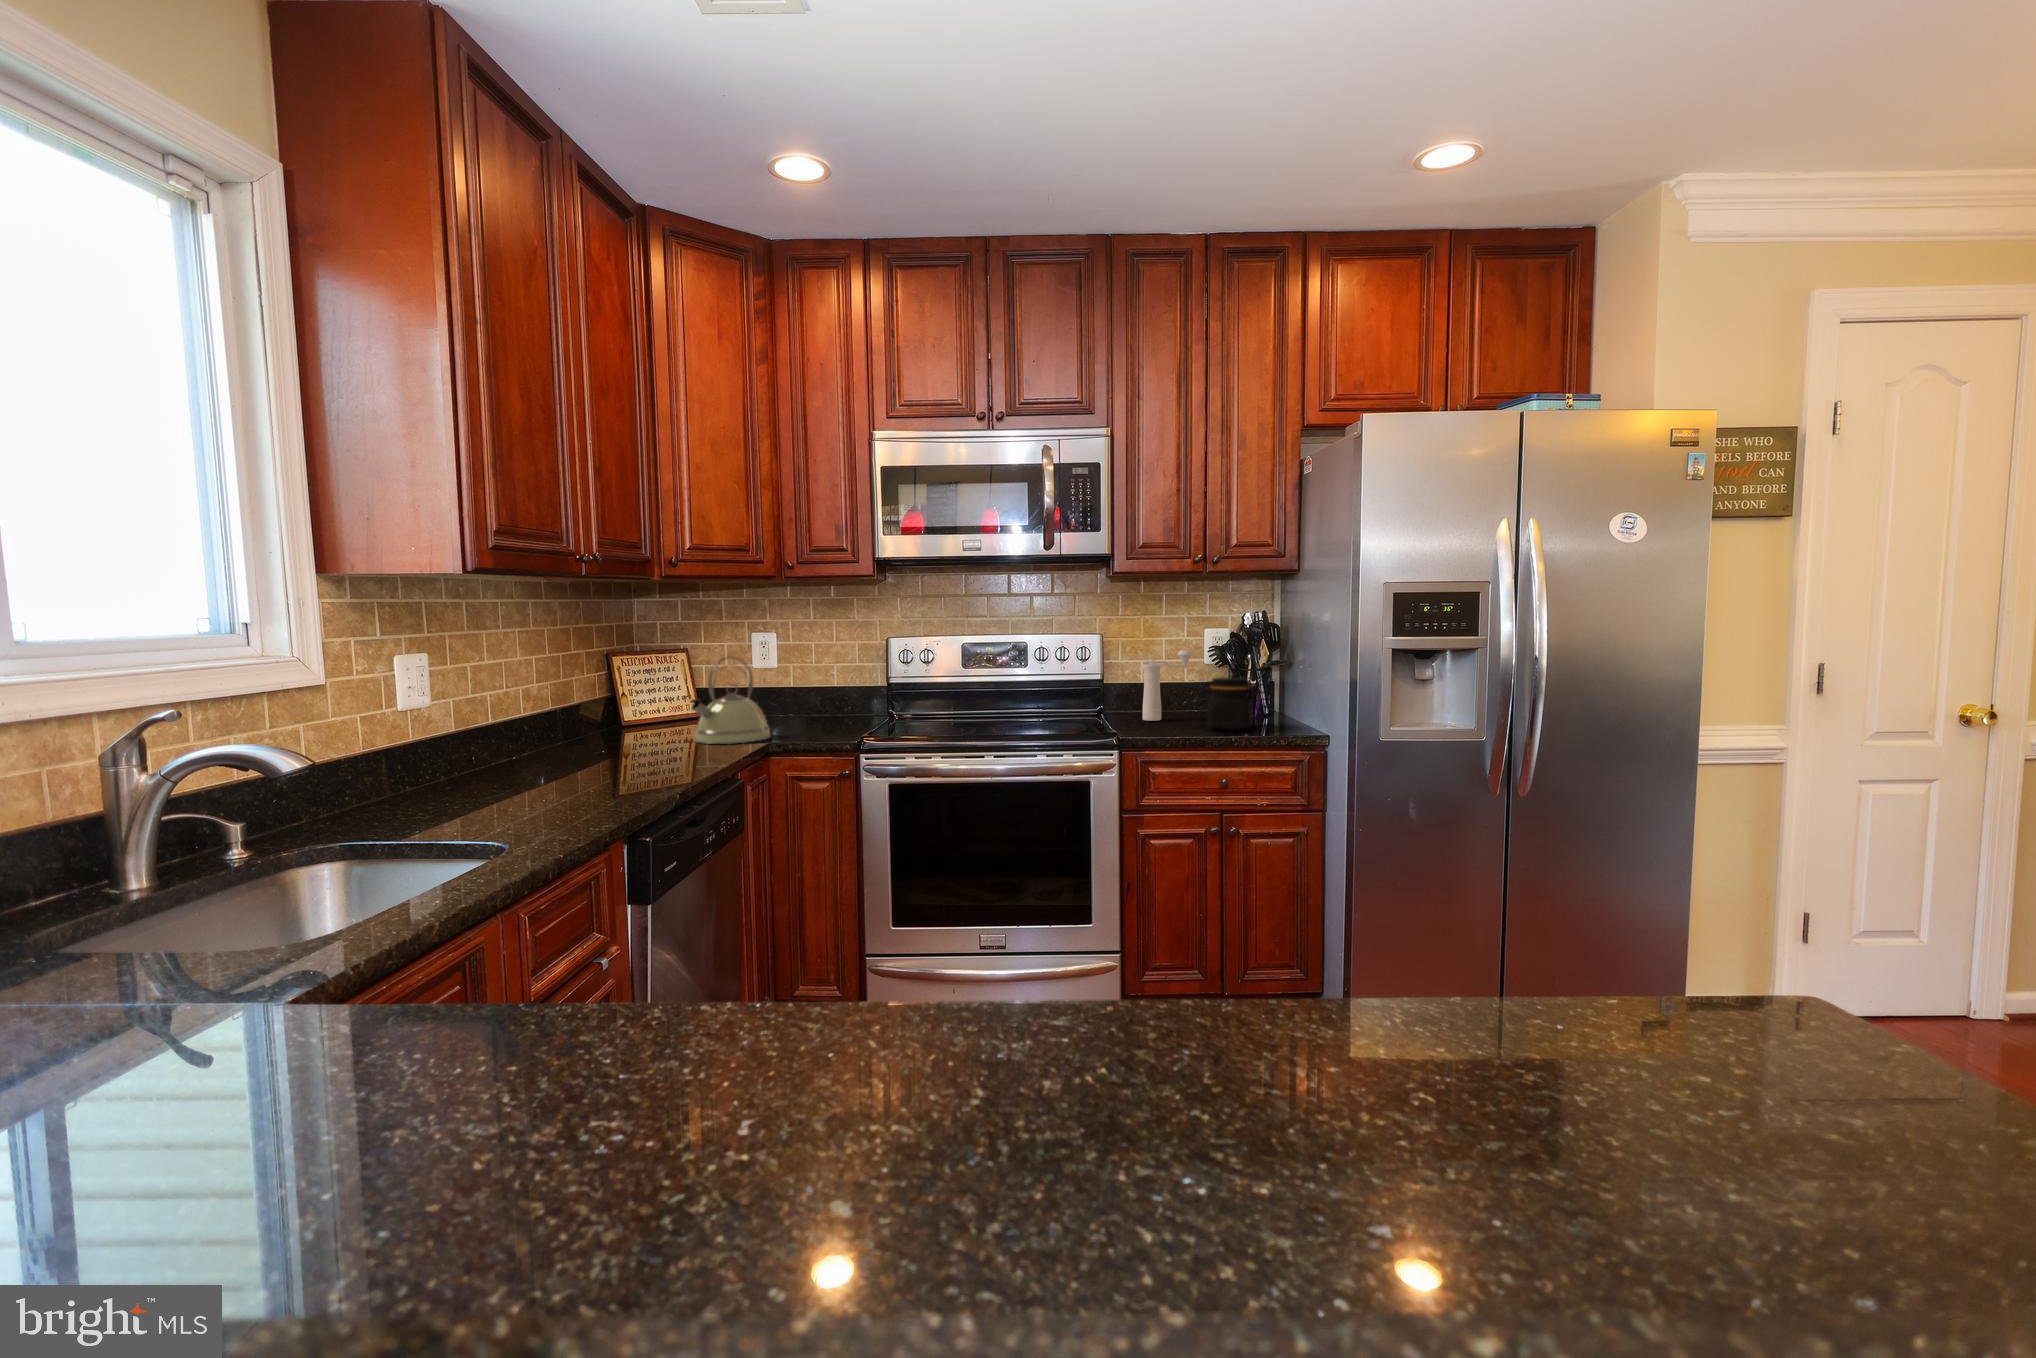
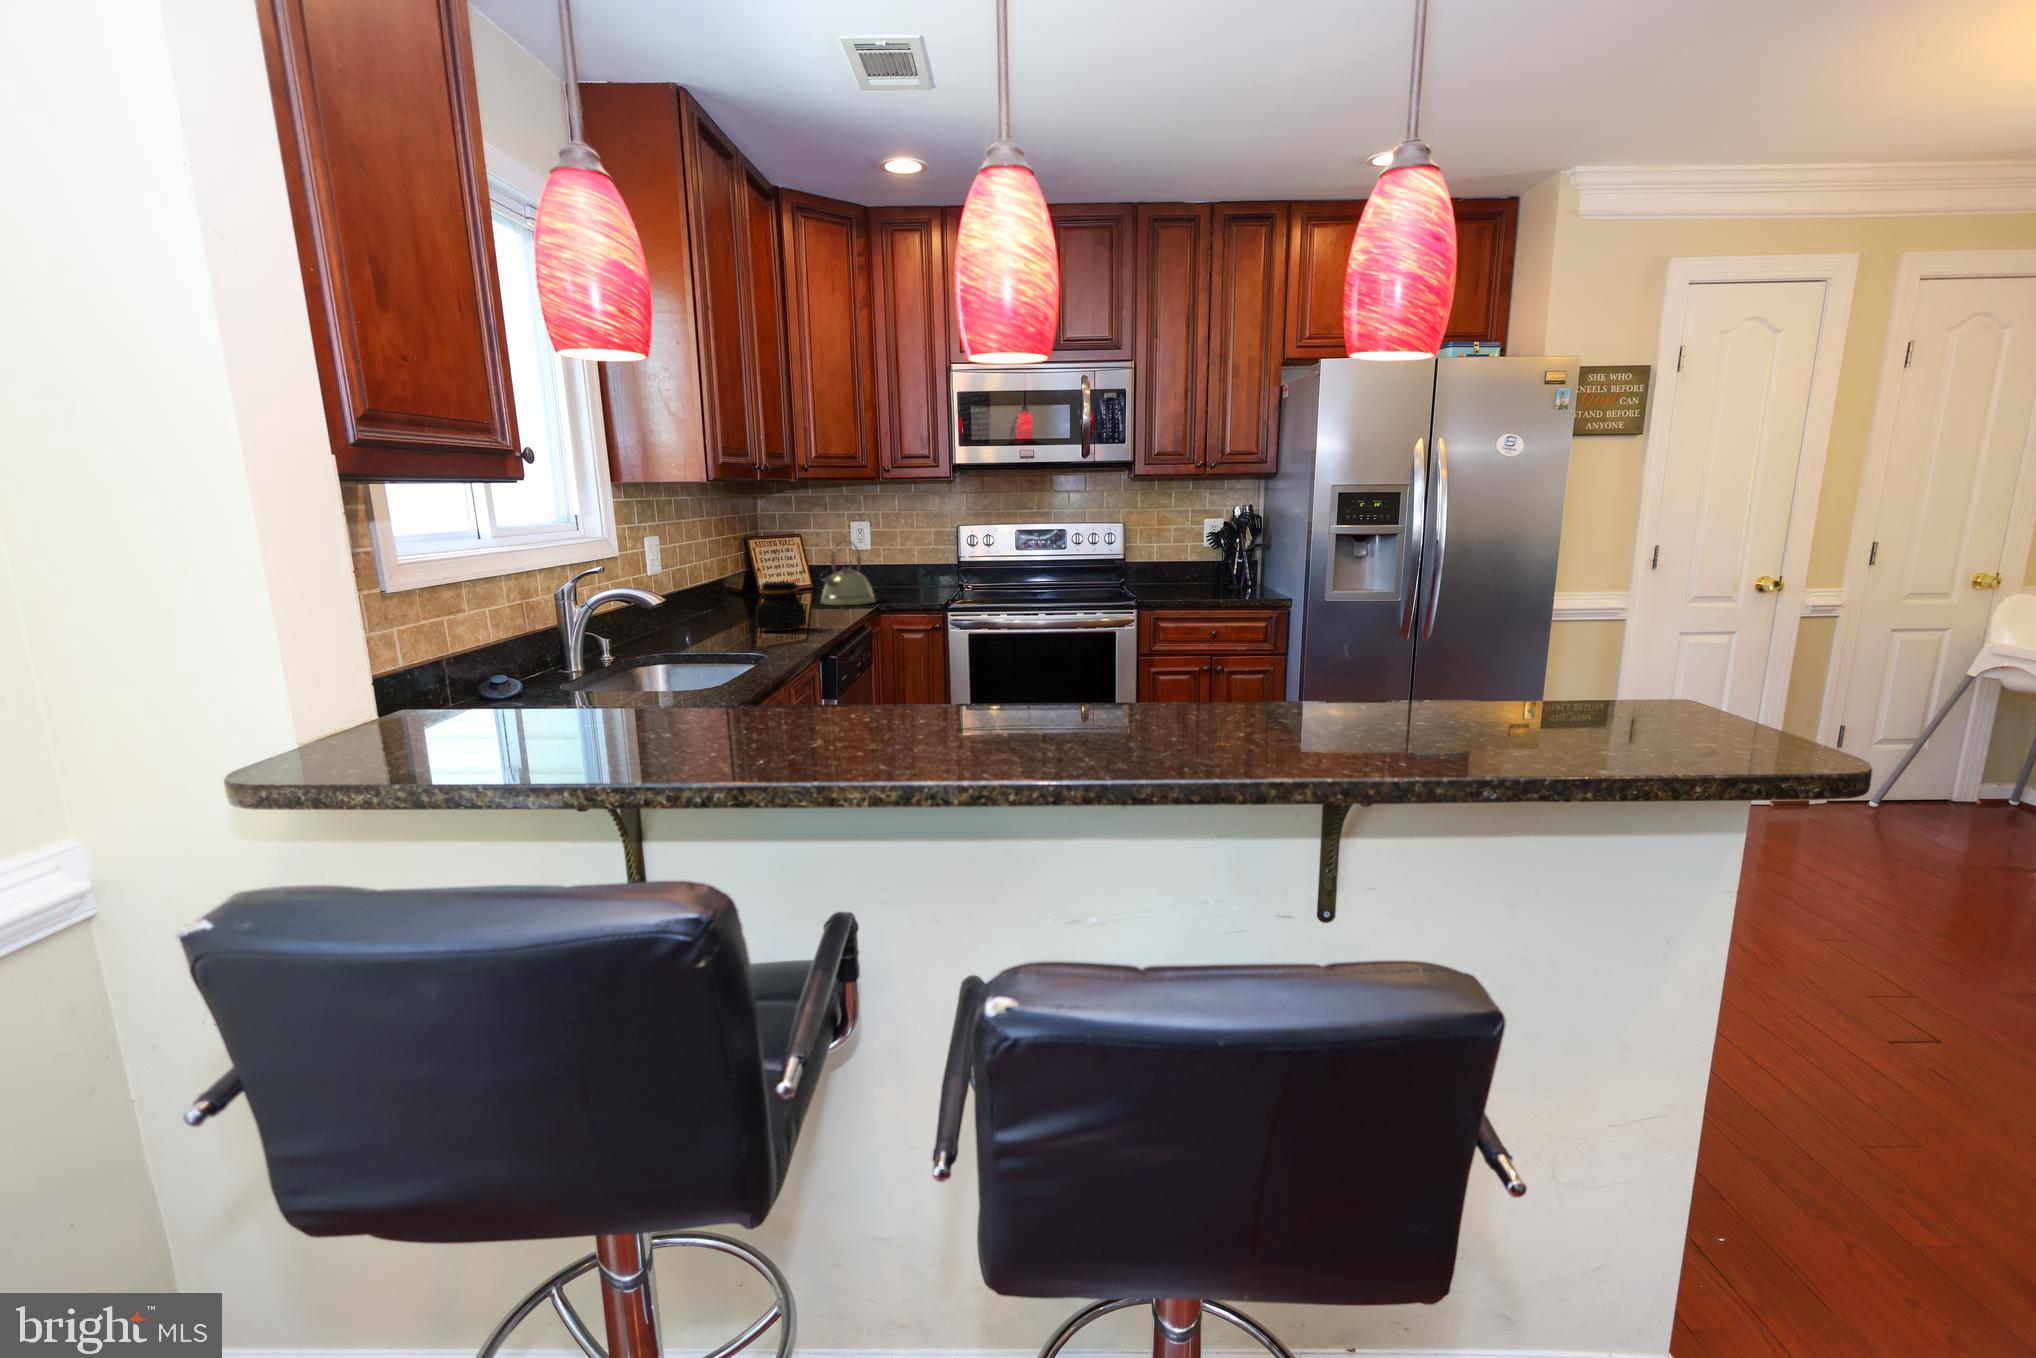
pepper mill: present [1142,650,1192,721] -> none [1154,536,1194,590]
jar: present [1201,678,1257,730] -> present [755,581,806,631]

